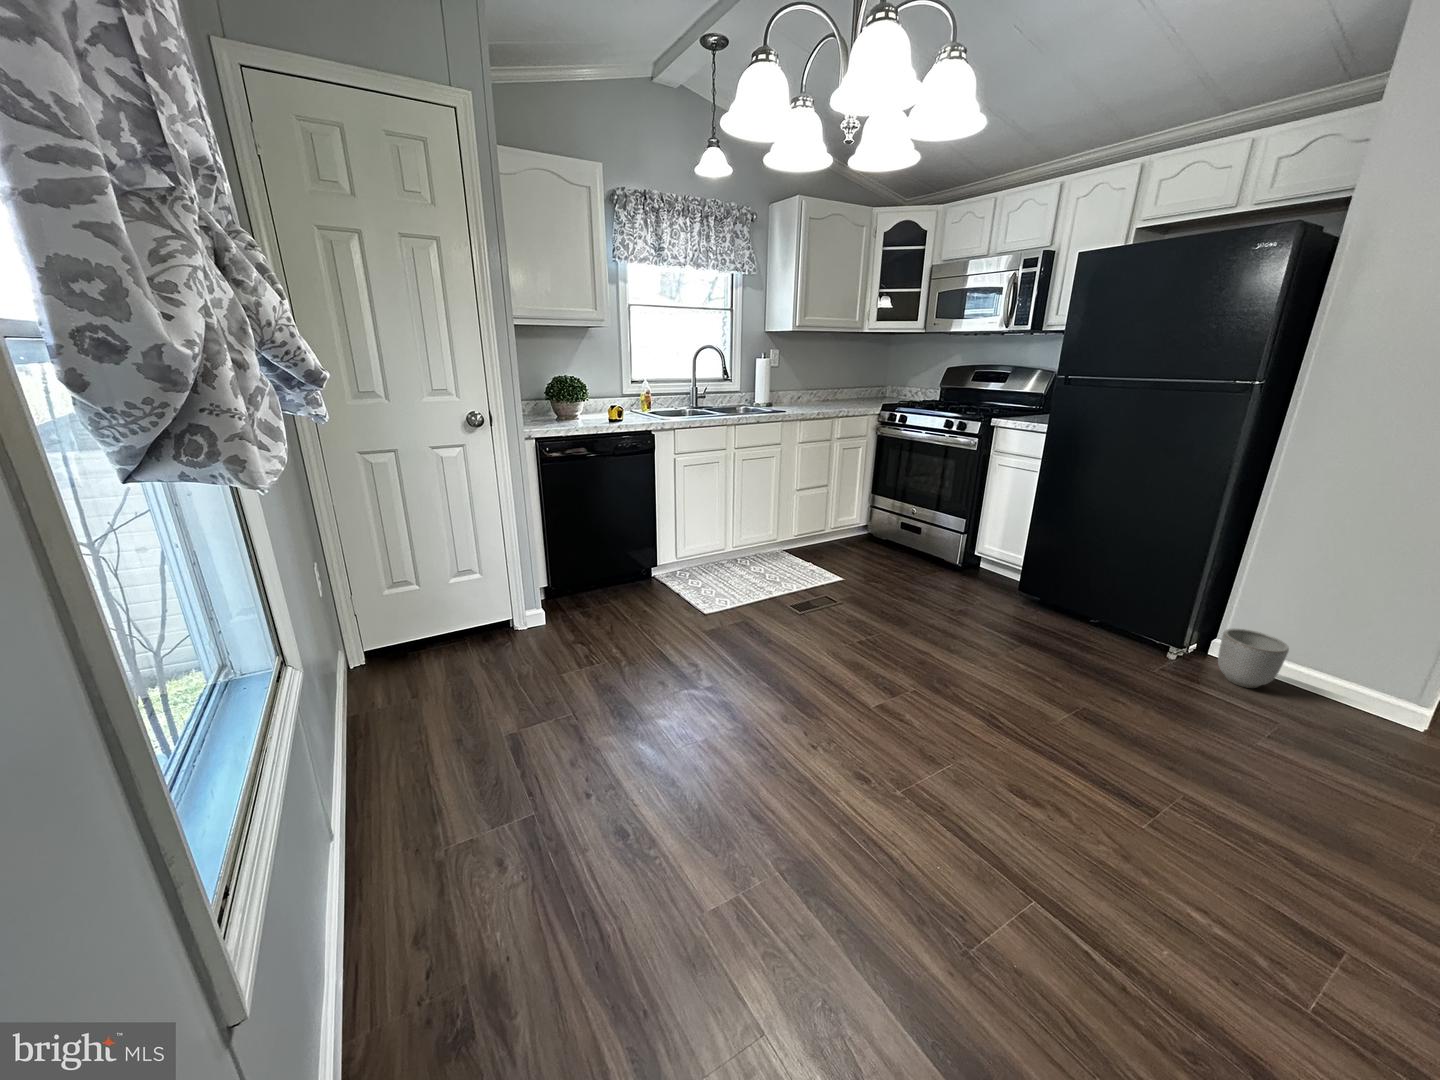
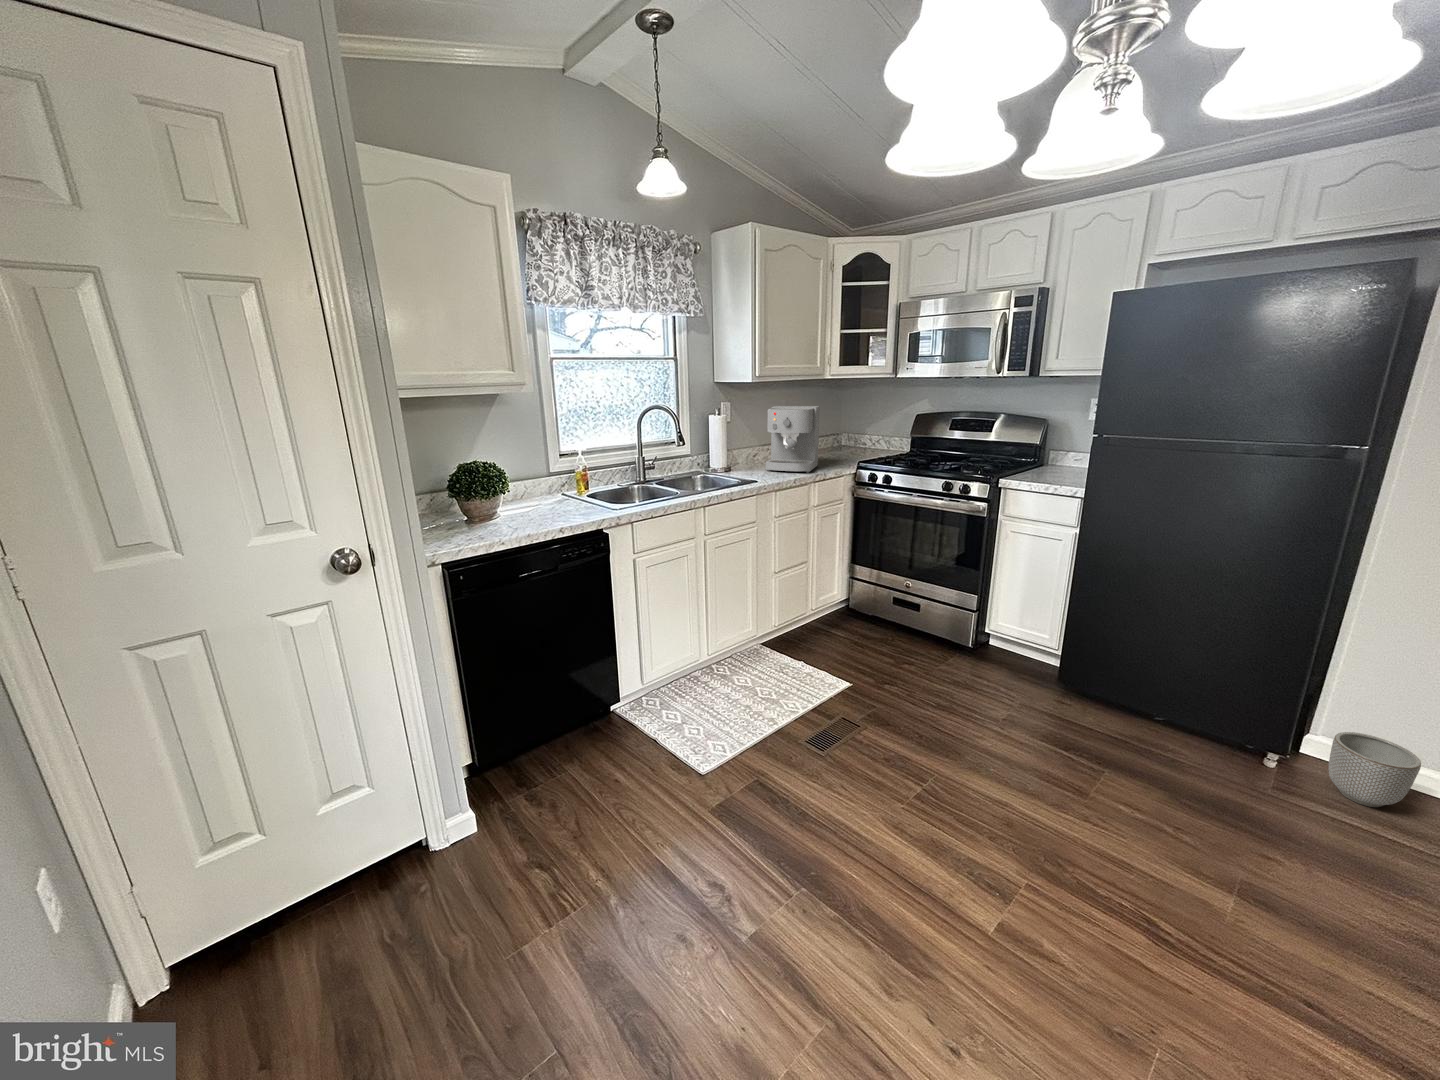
coffee maker: none [800,354,852,410] -> present [766,406,820,473]

